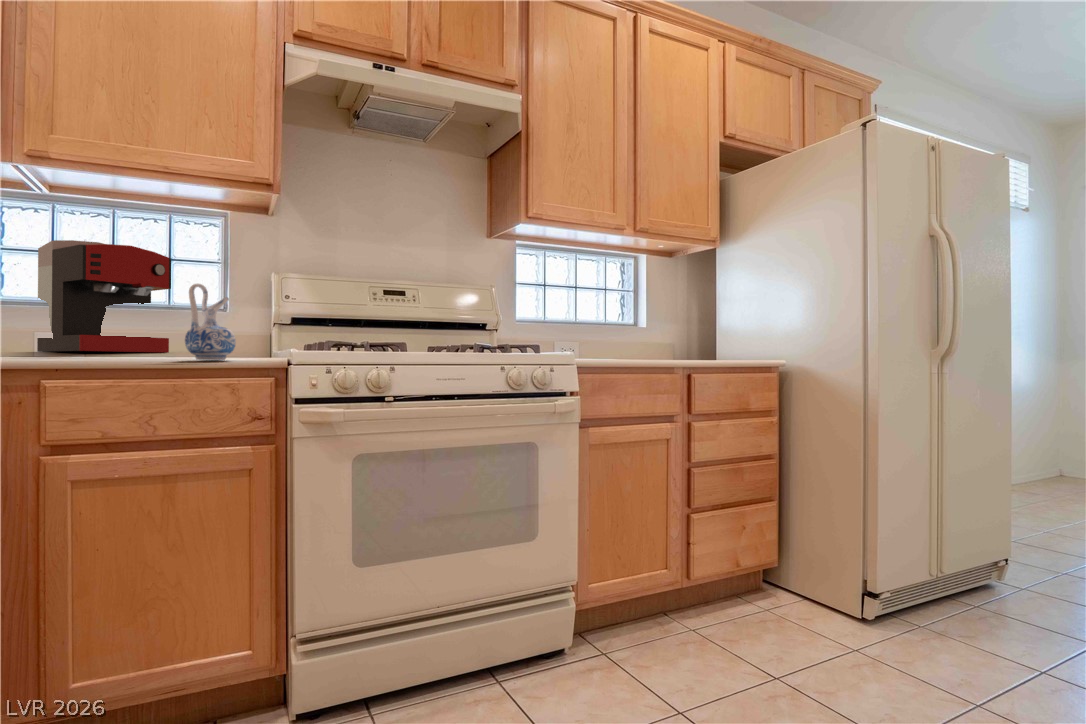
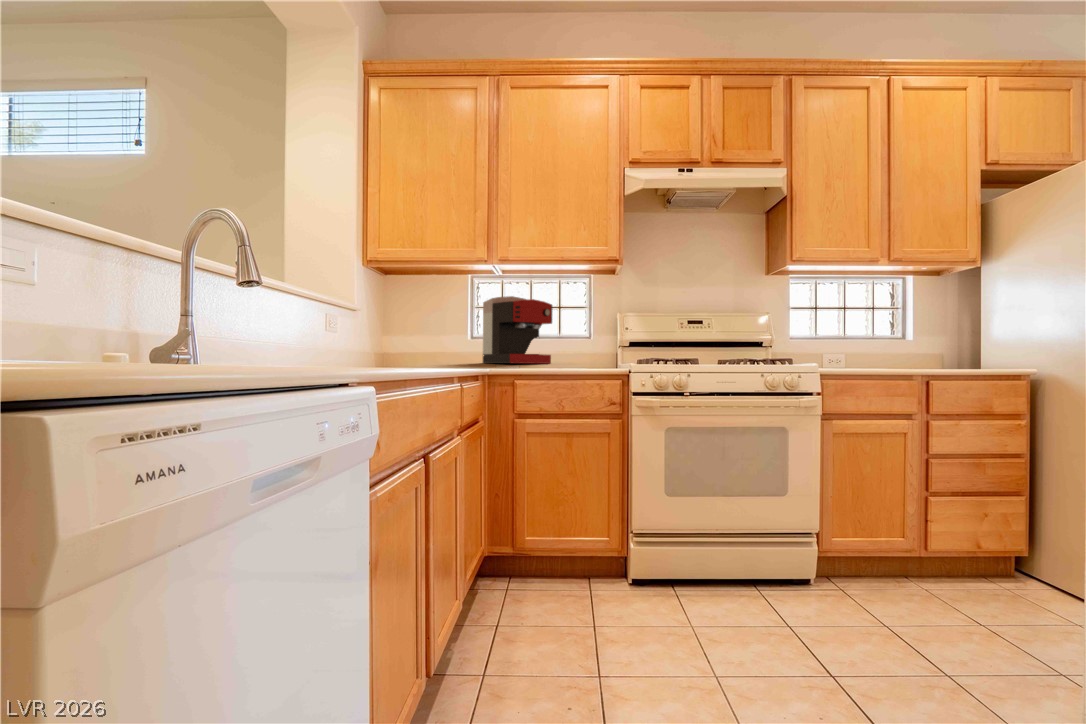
ceramic pitcher: present [185,284,236,360] -> none [577,327,602,370]

